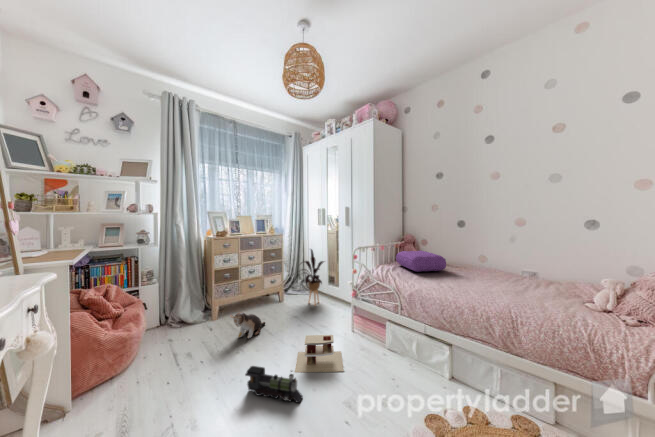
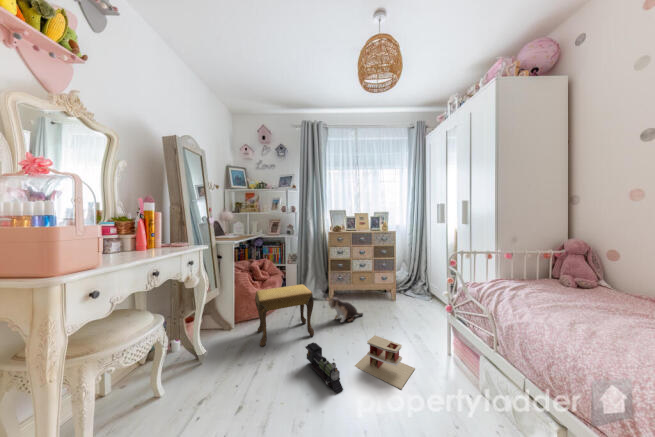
house plant: present [304,249,324,305] -> none [403,249,444,313]
pillow: present [396,251,446,272] -> none [526,265,622,306]
footstool: none [134,306,229,406] -> present [255,284,314,347]

